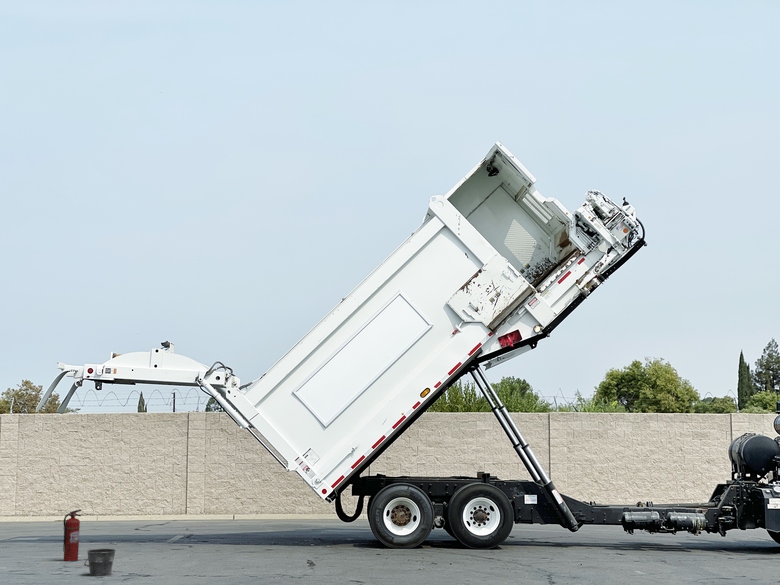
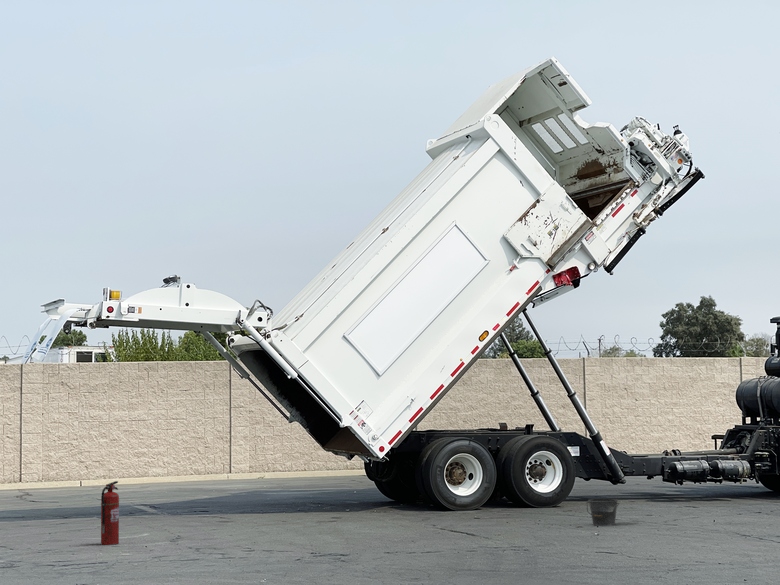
bucket: present [84,549,115,575] -> present [587,498,619,526]

